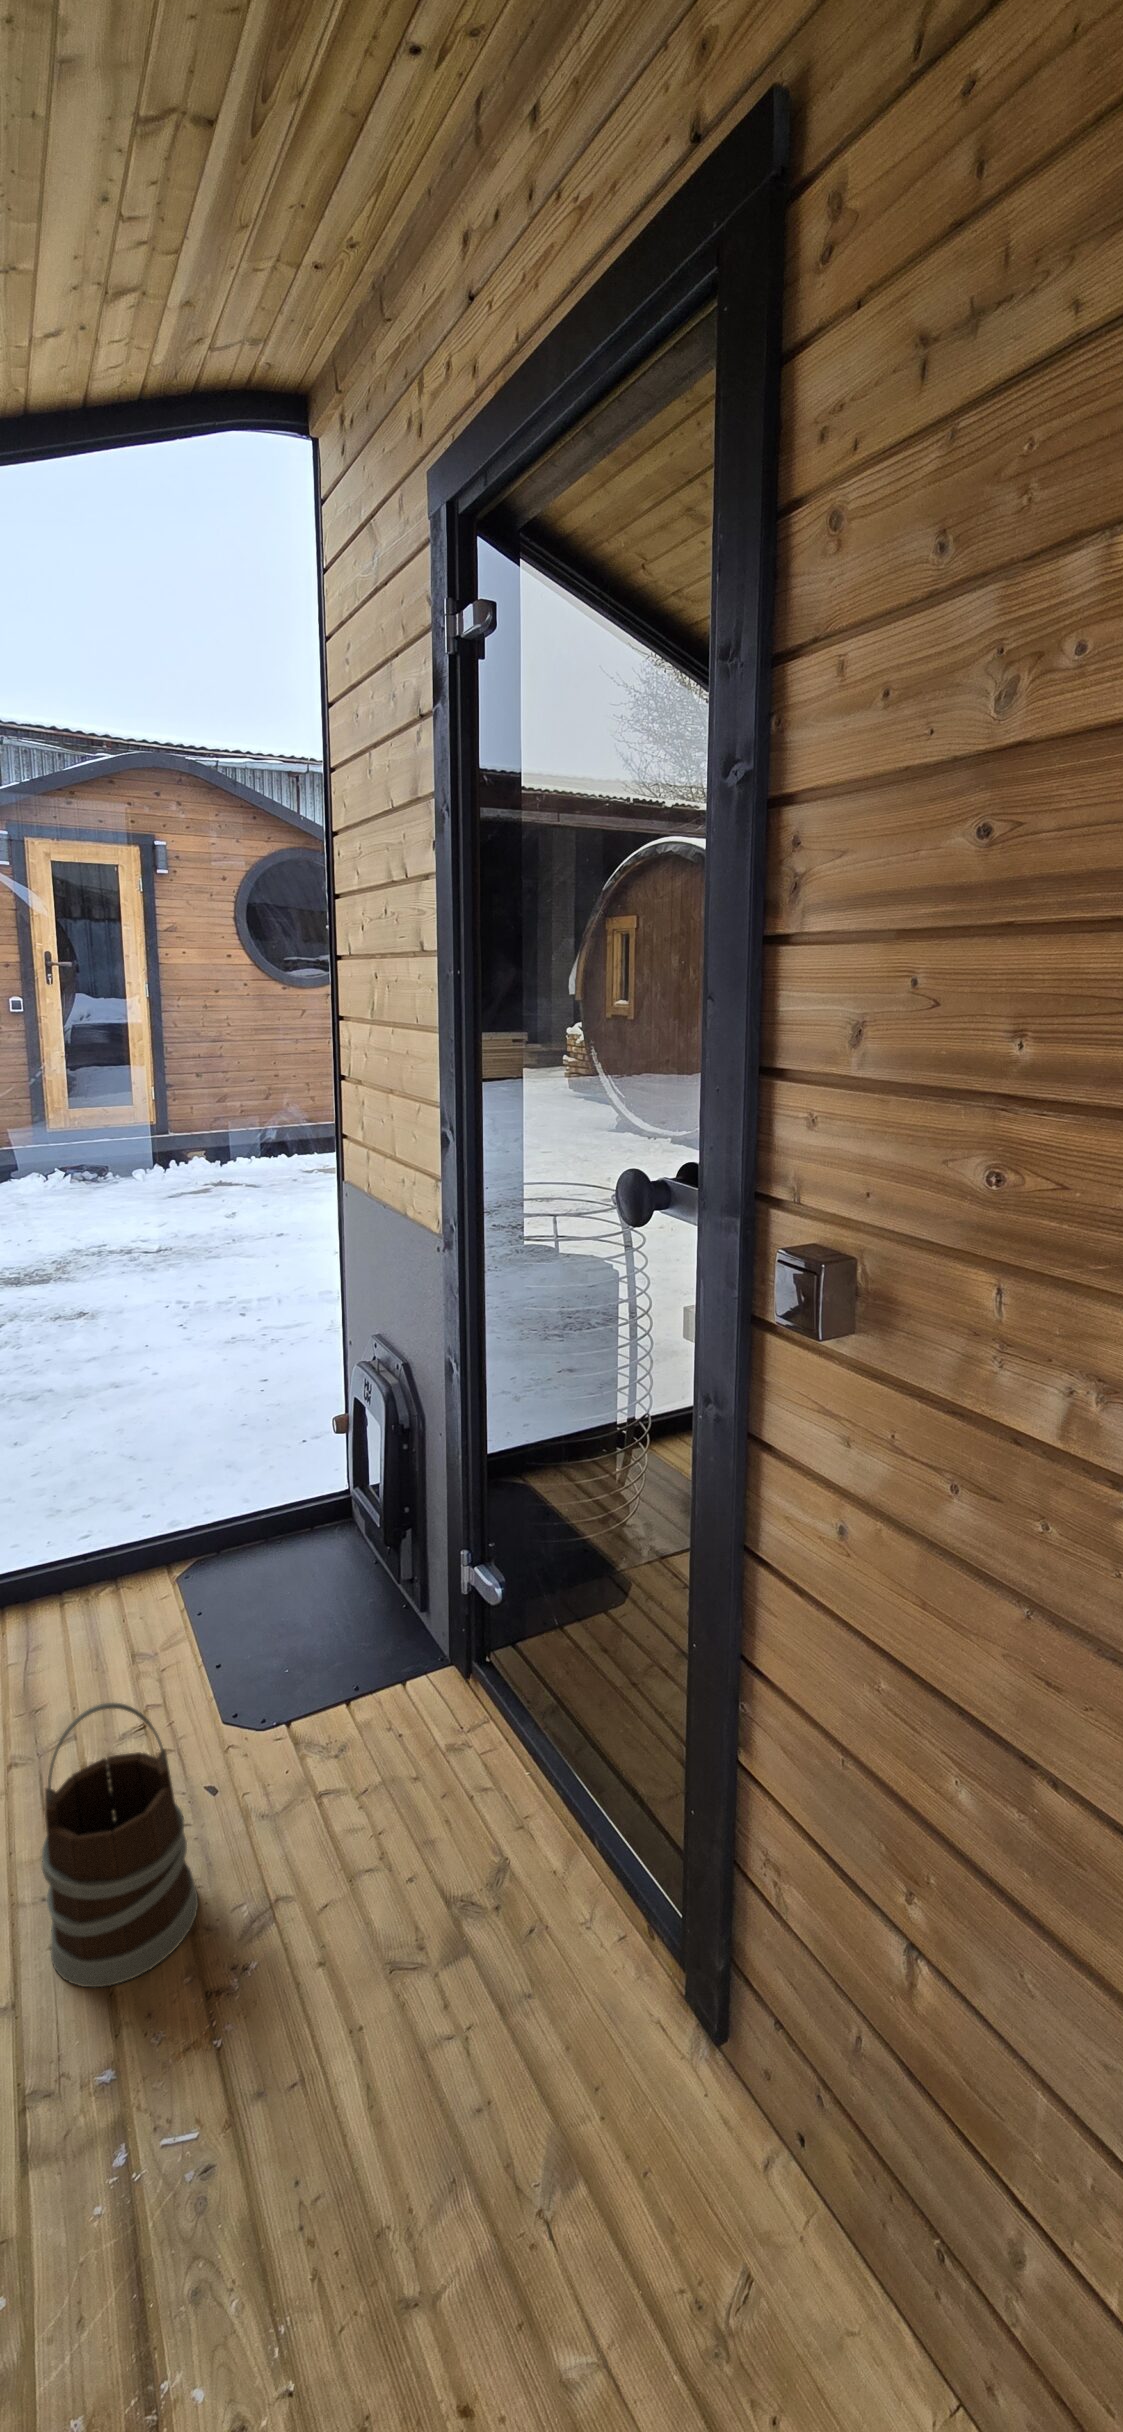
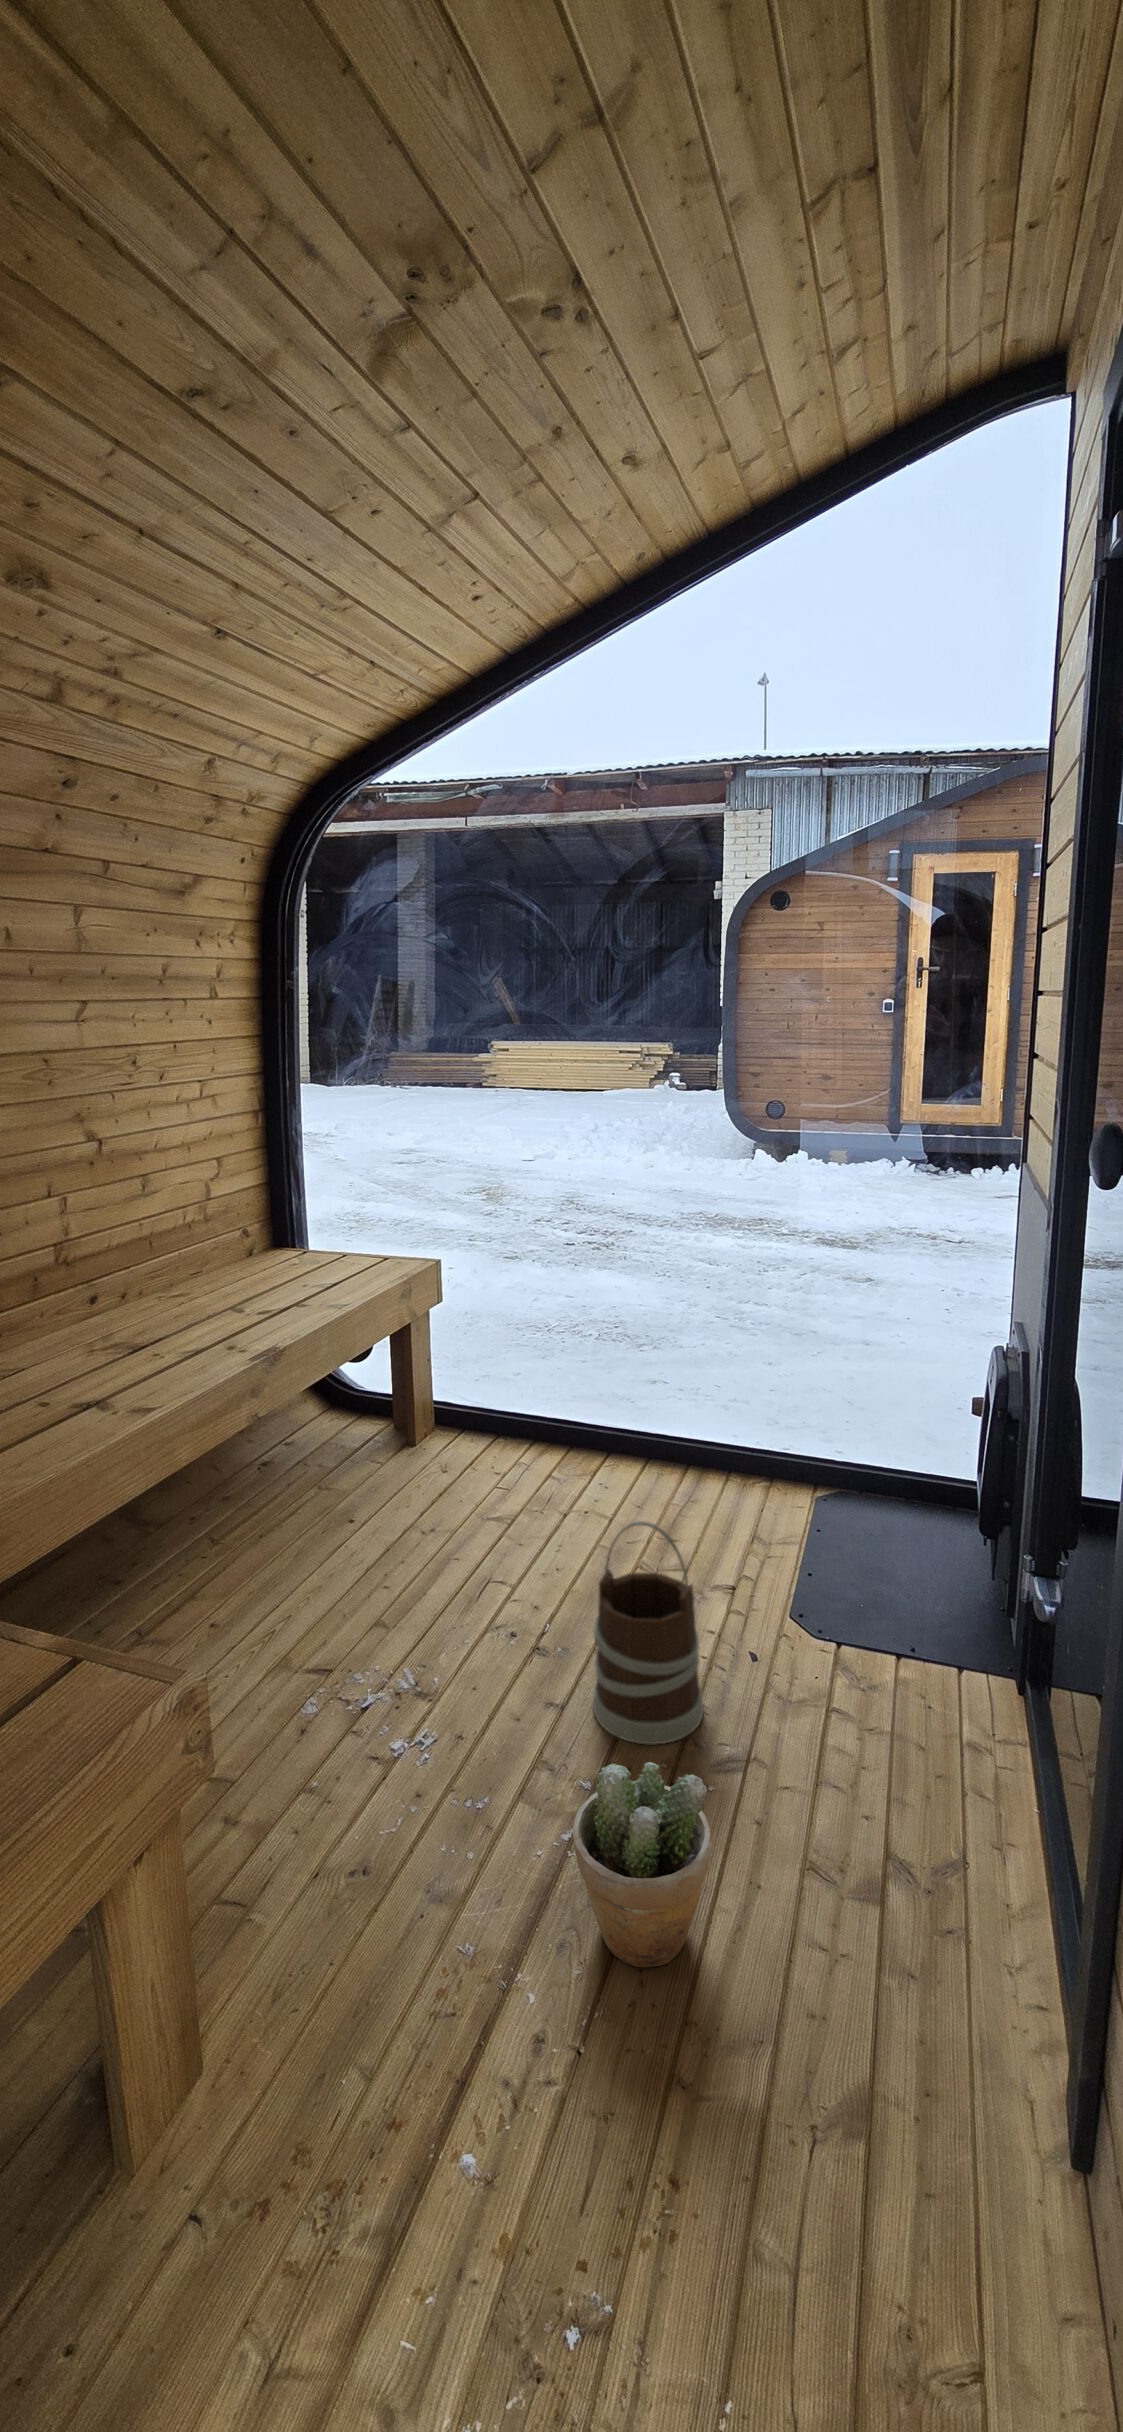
potted plant: none [178,1966,353,2246] -> present [572,1762,711,1967]

